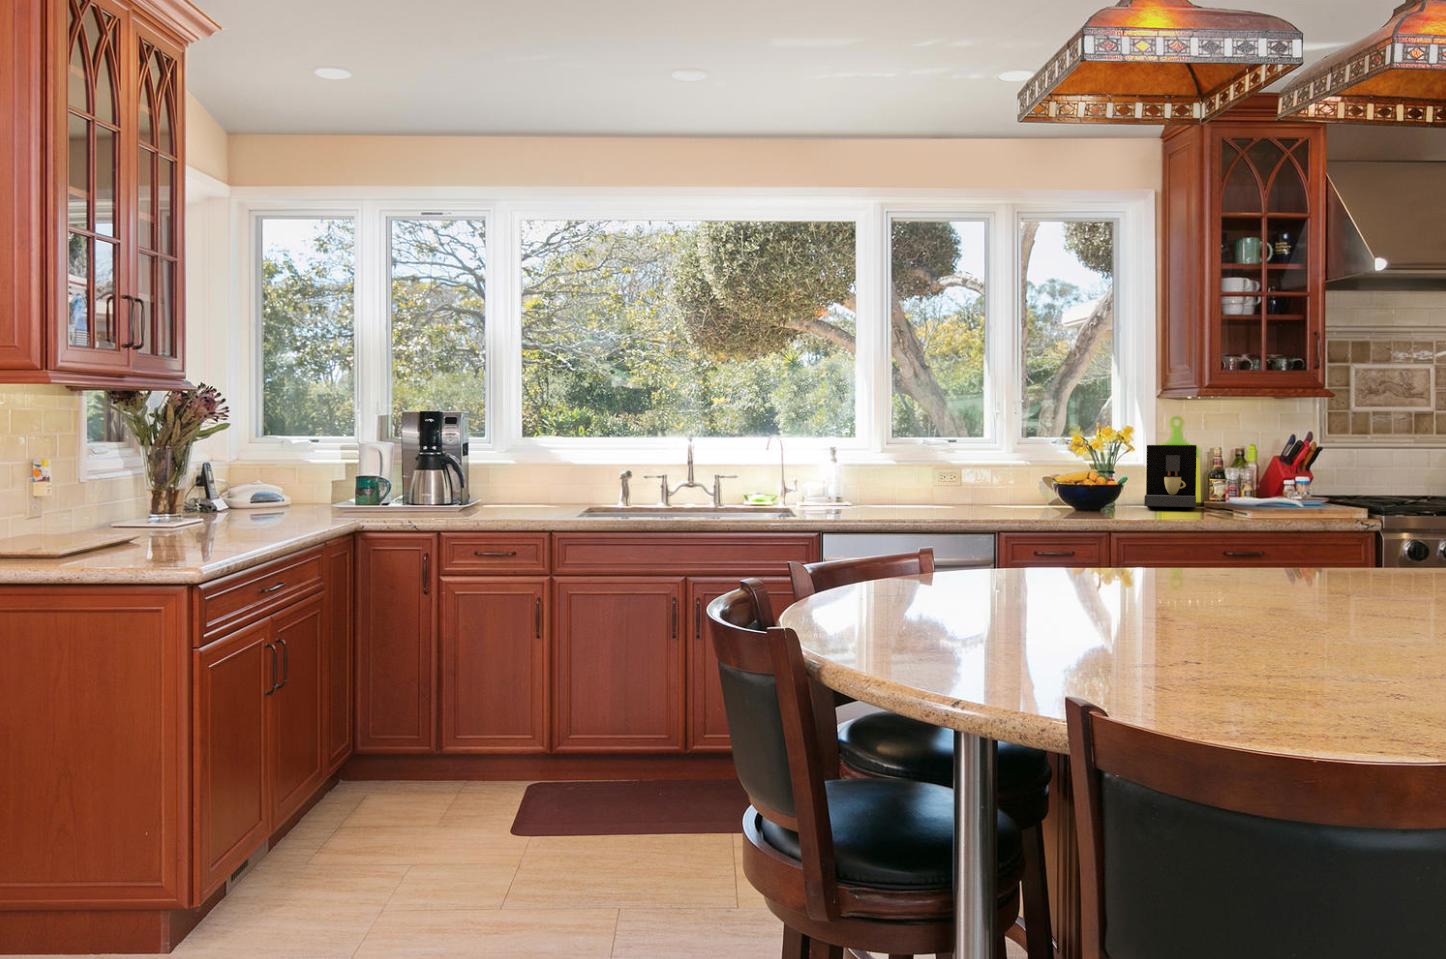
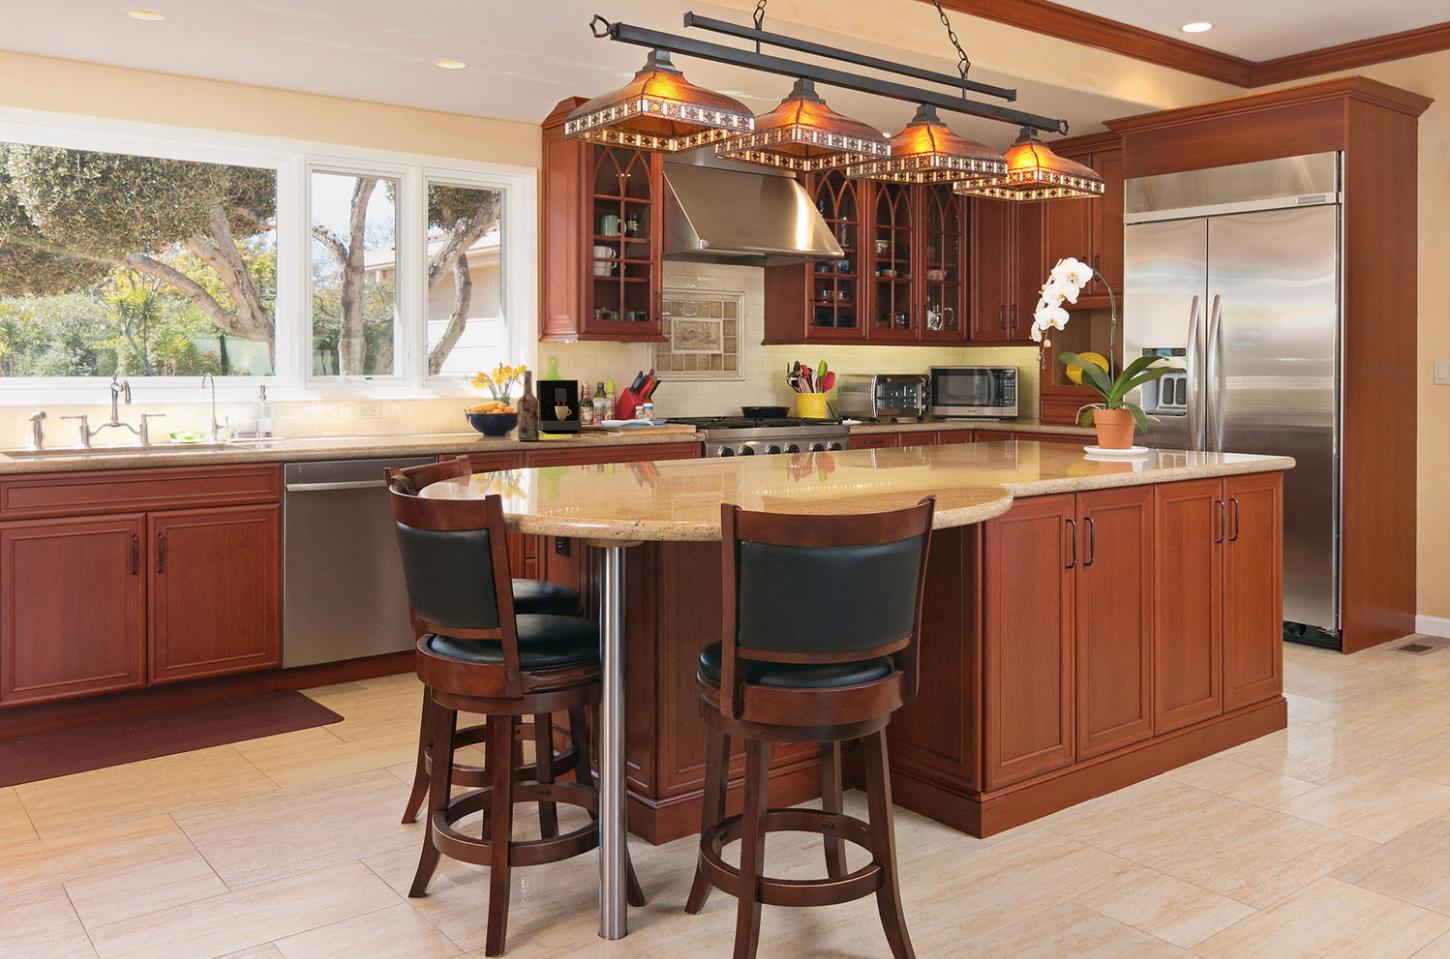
wine bottle: none [1102,433,1130,519] -> present [517,371,539,441]

